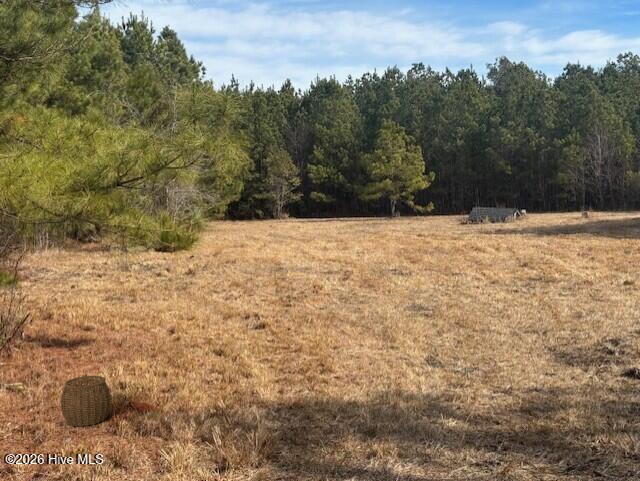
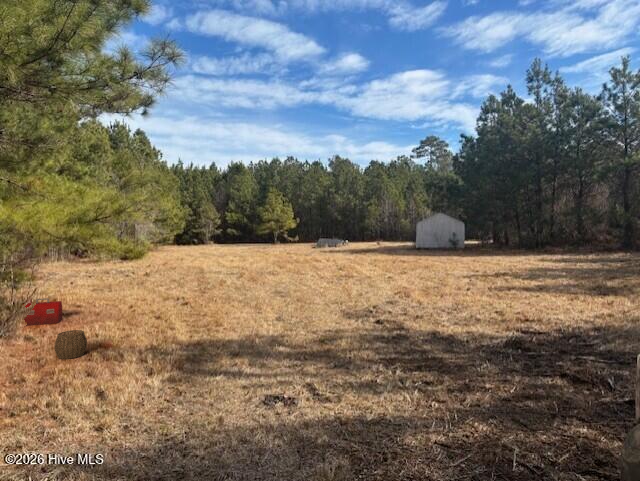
toolbox: none [15,315,74,359] -> present [24,298,62,326]

